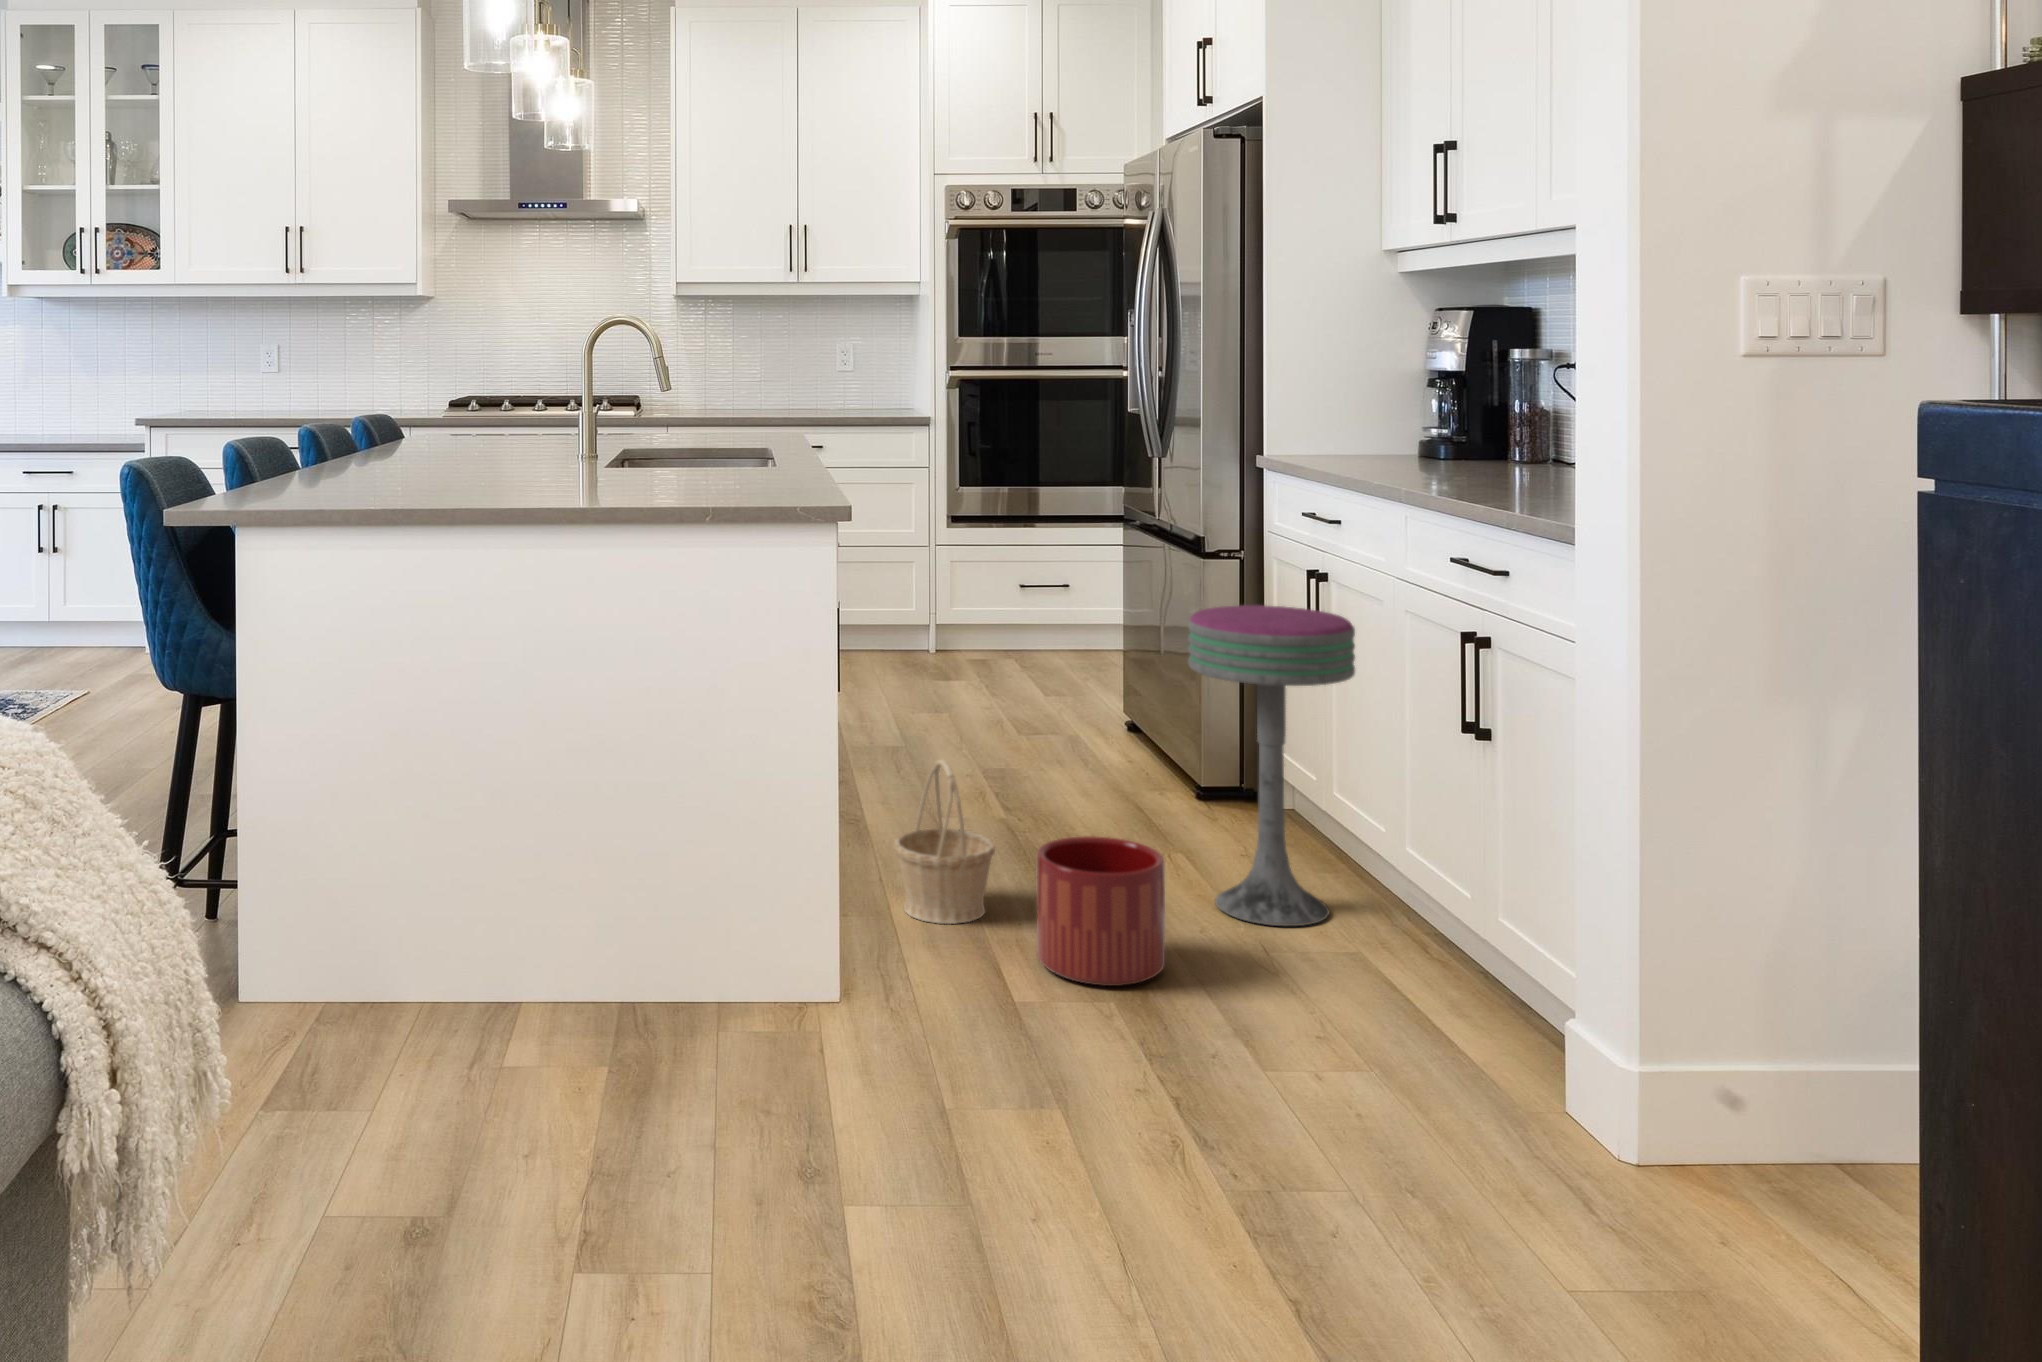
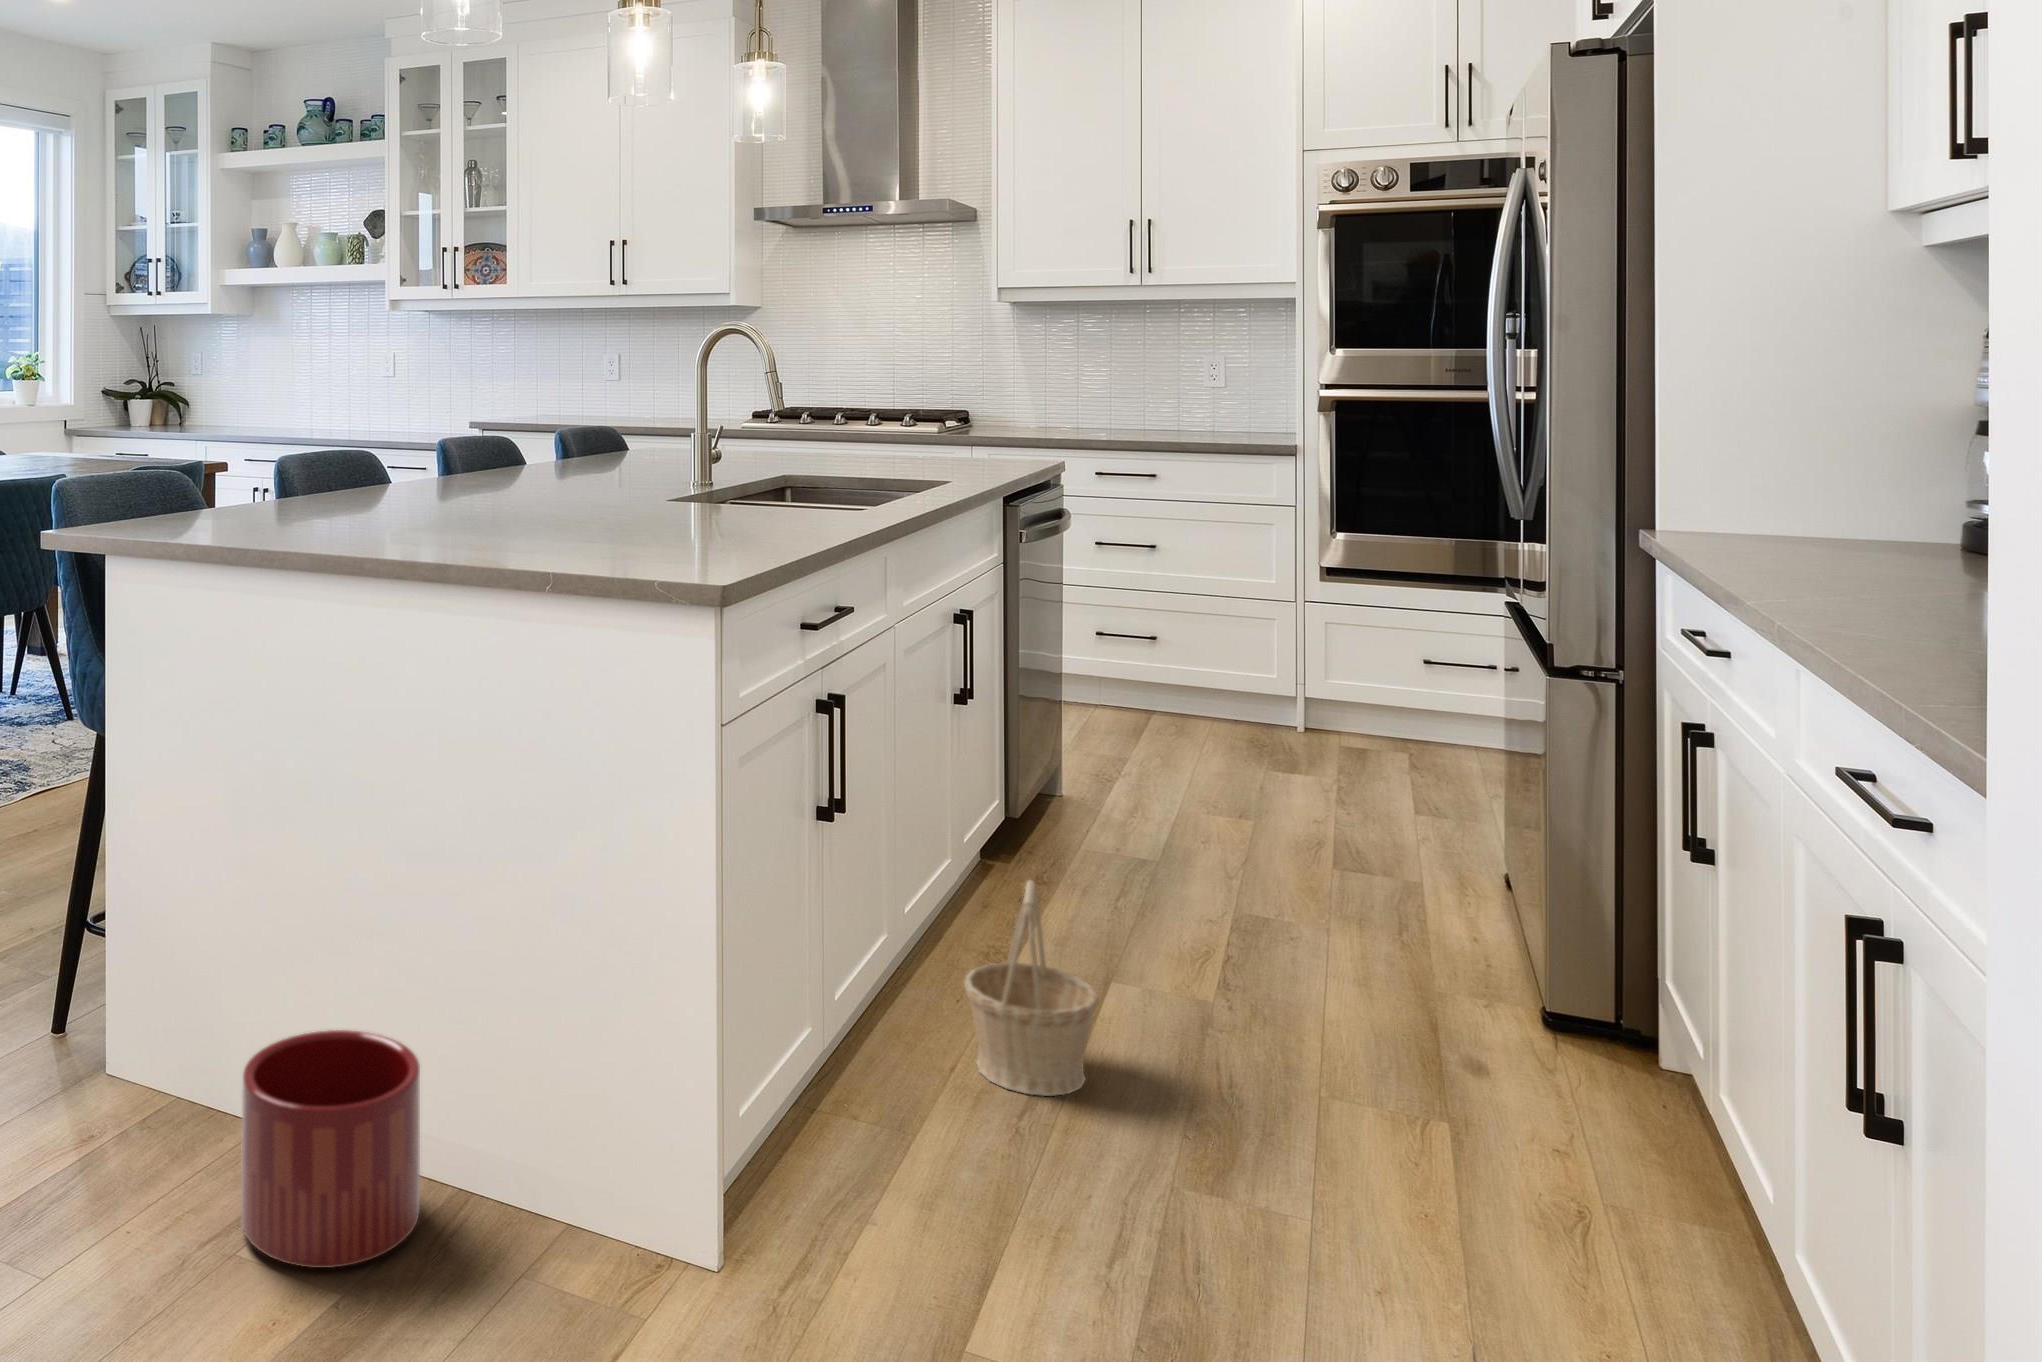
bar stool: present [1188,605,1355,926] -> none [1391,730,1671,1226]
planter: present [1037,836,1165,986] -> present [241,1030,420,1268]

